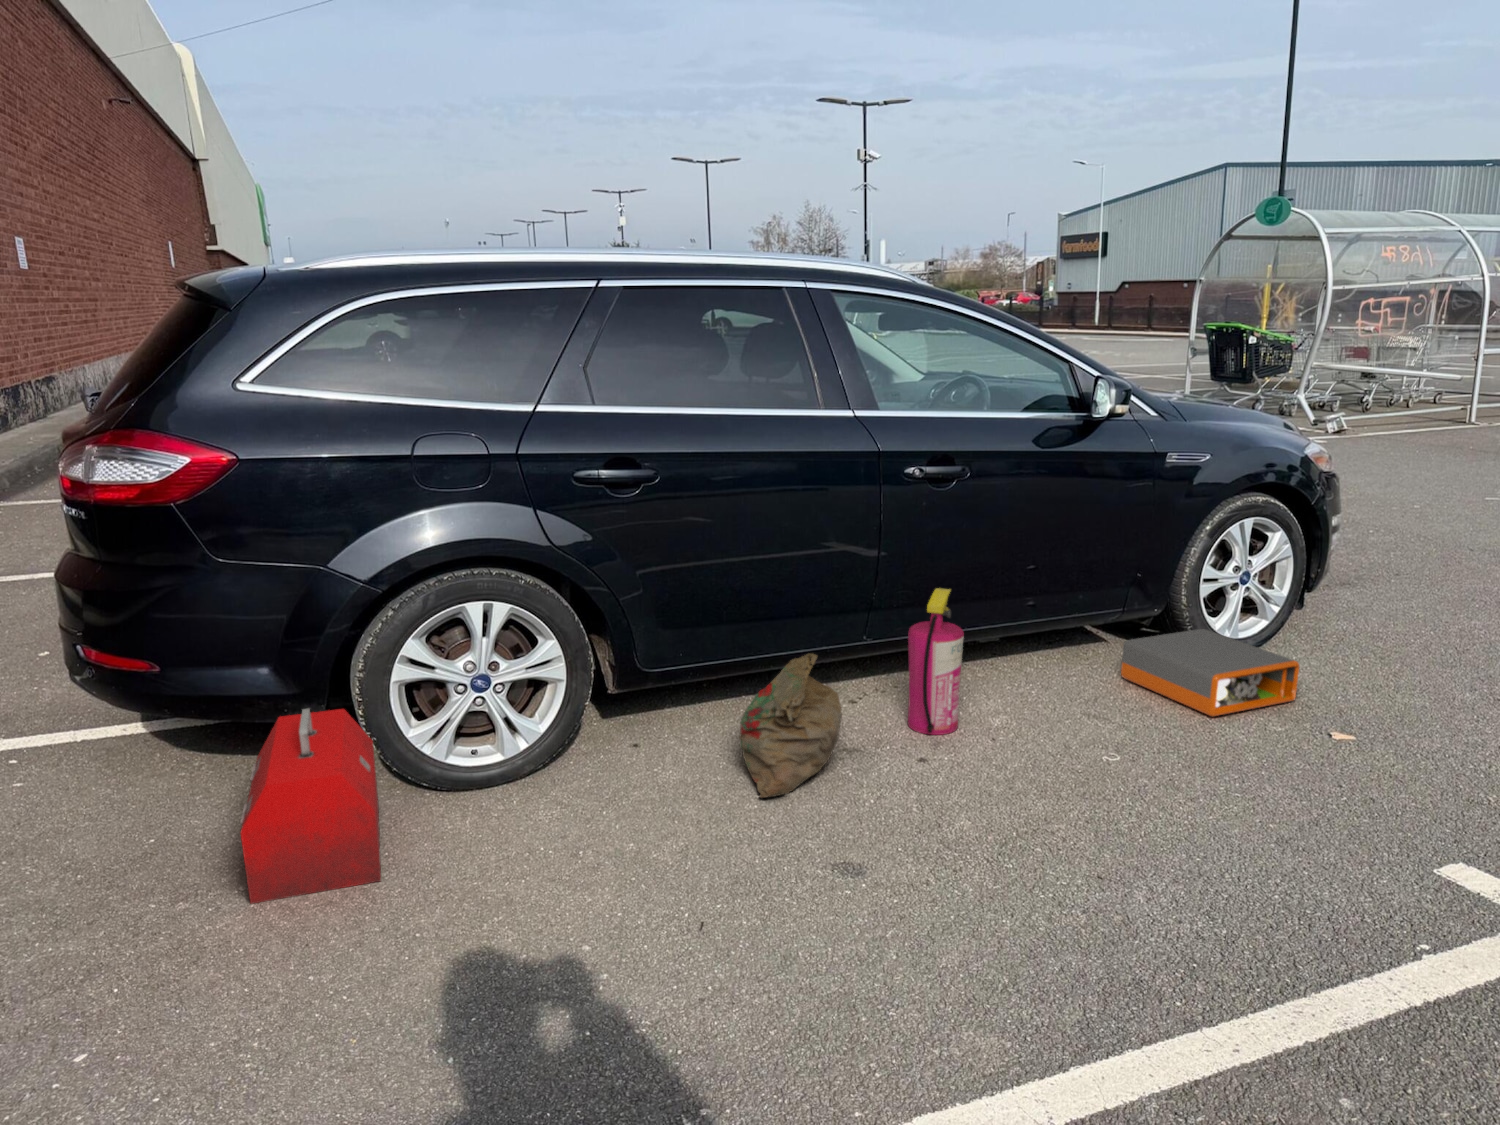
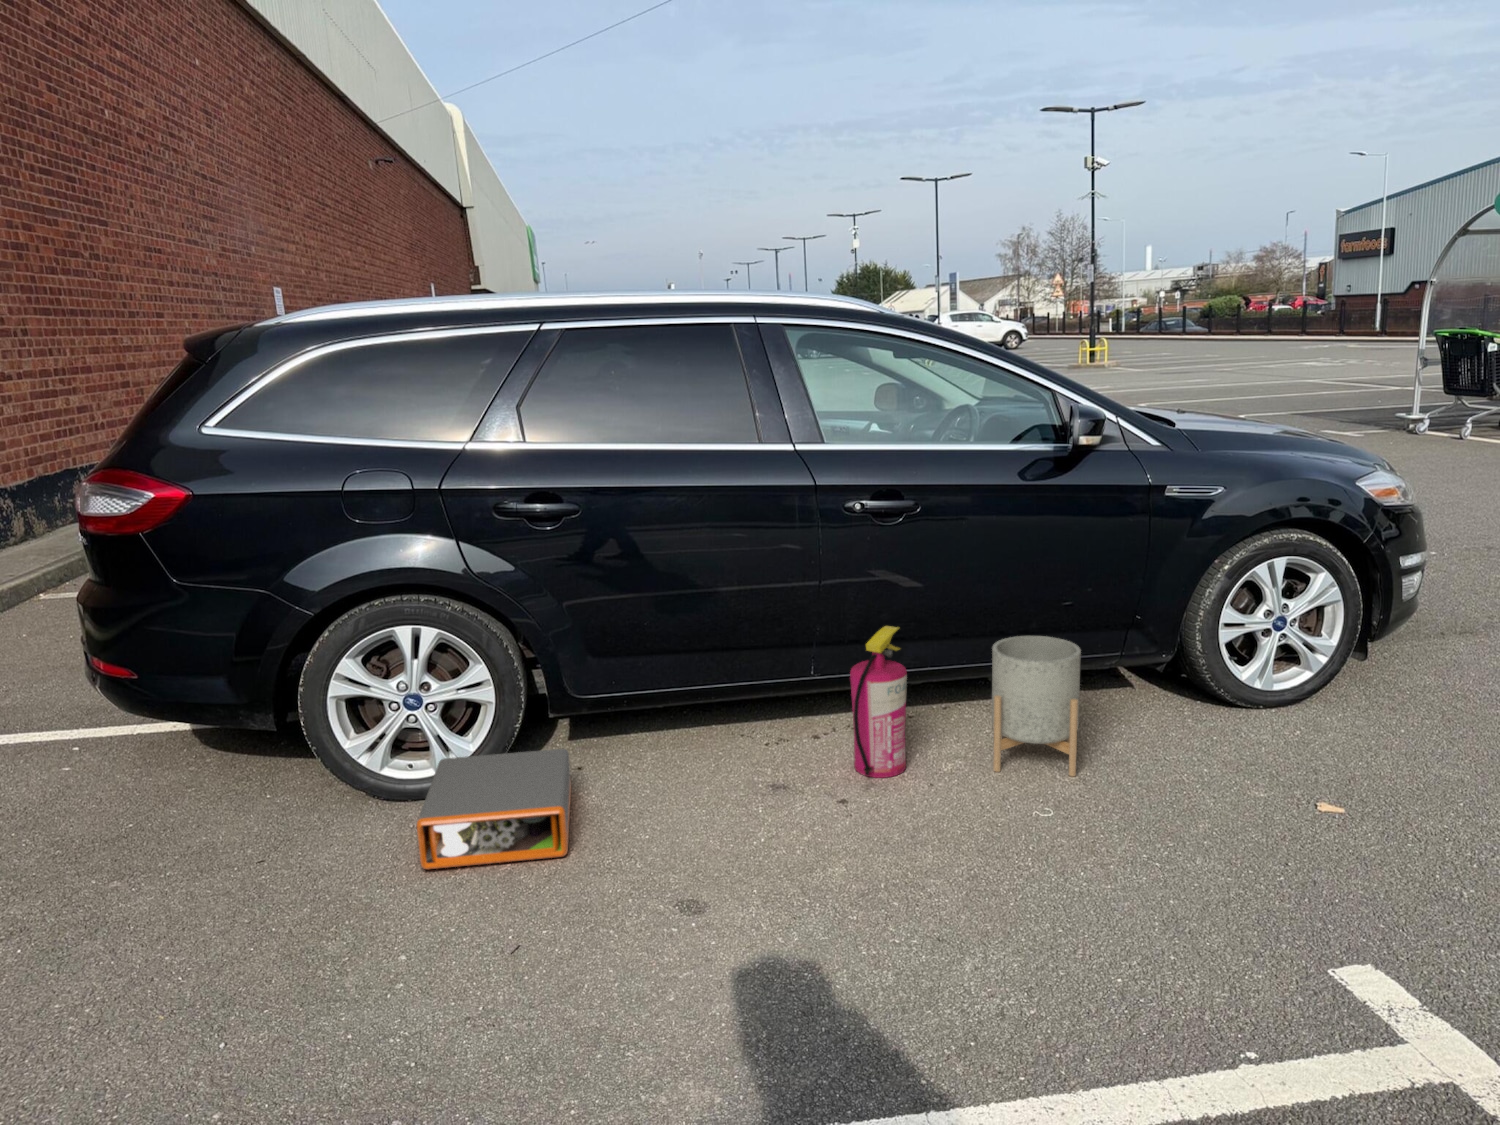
planter: none [1022,594,1118,723] -> present [992,636,1081,777]
storage box: present [1121,629,1300,716] -> present [417,749,571,869]
bag: present [739,653,842,798] -> none [652,688,761,830]
toolbox: present [240,709,381,904] -> none [151,718,325,890]

